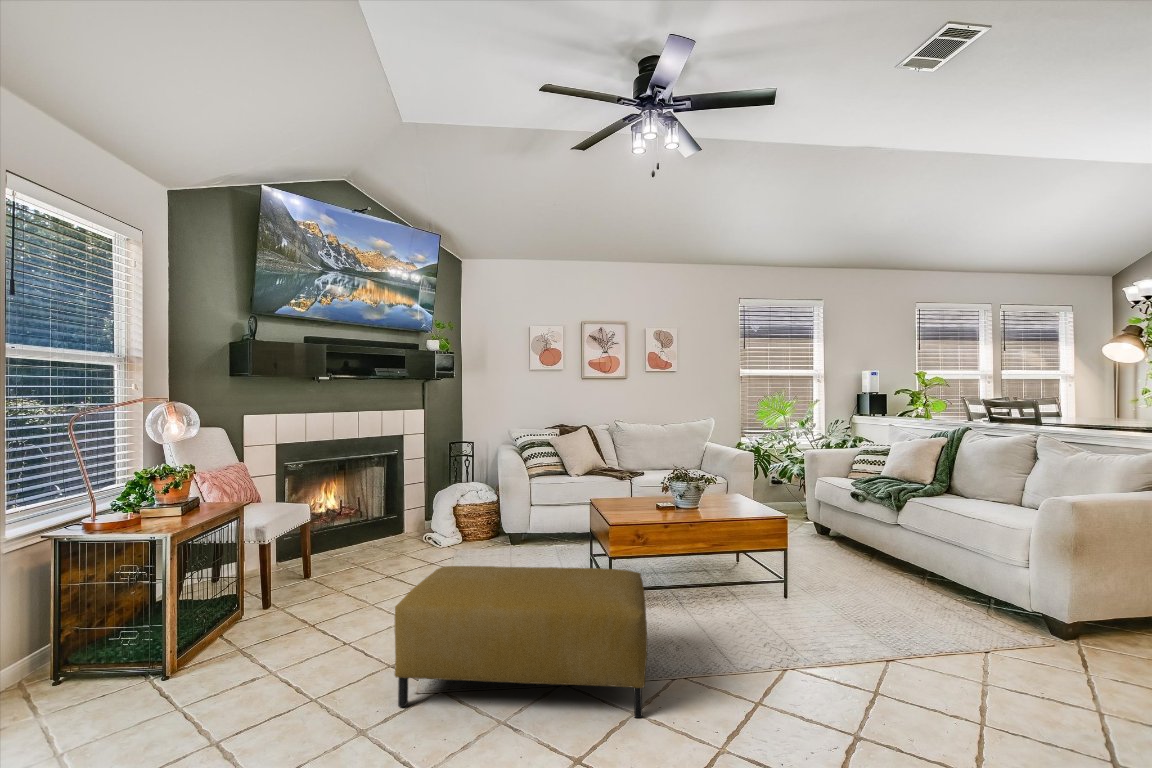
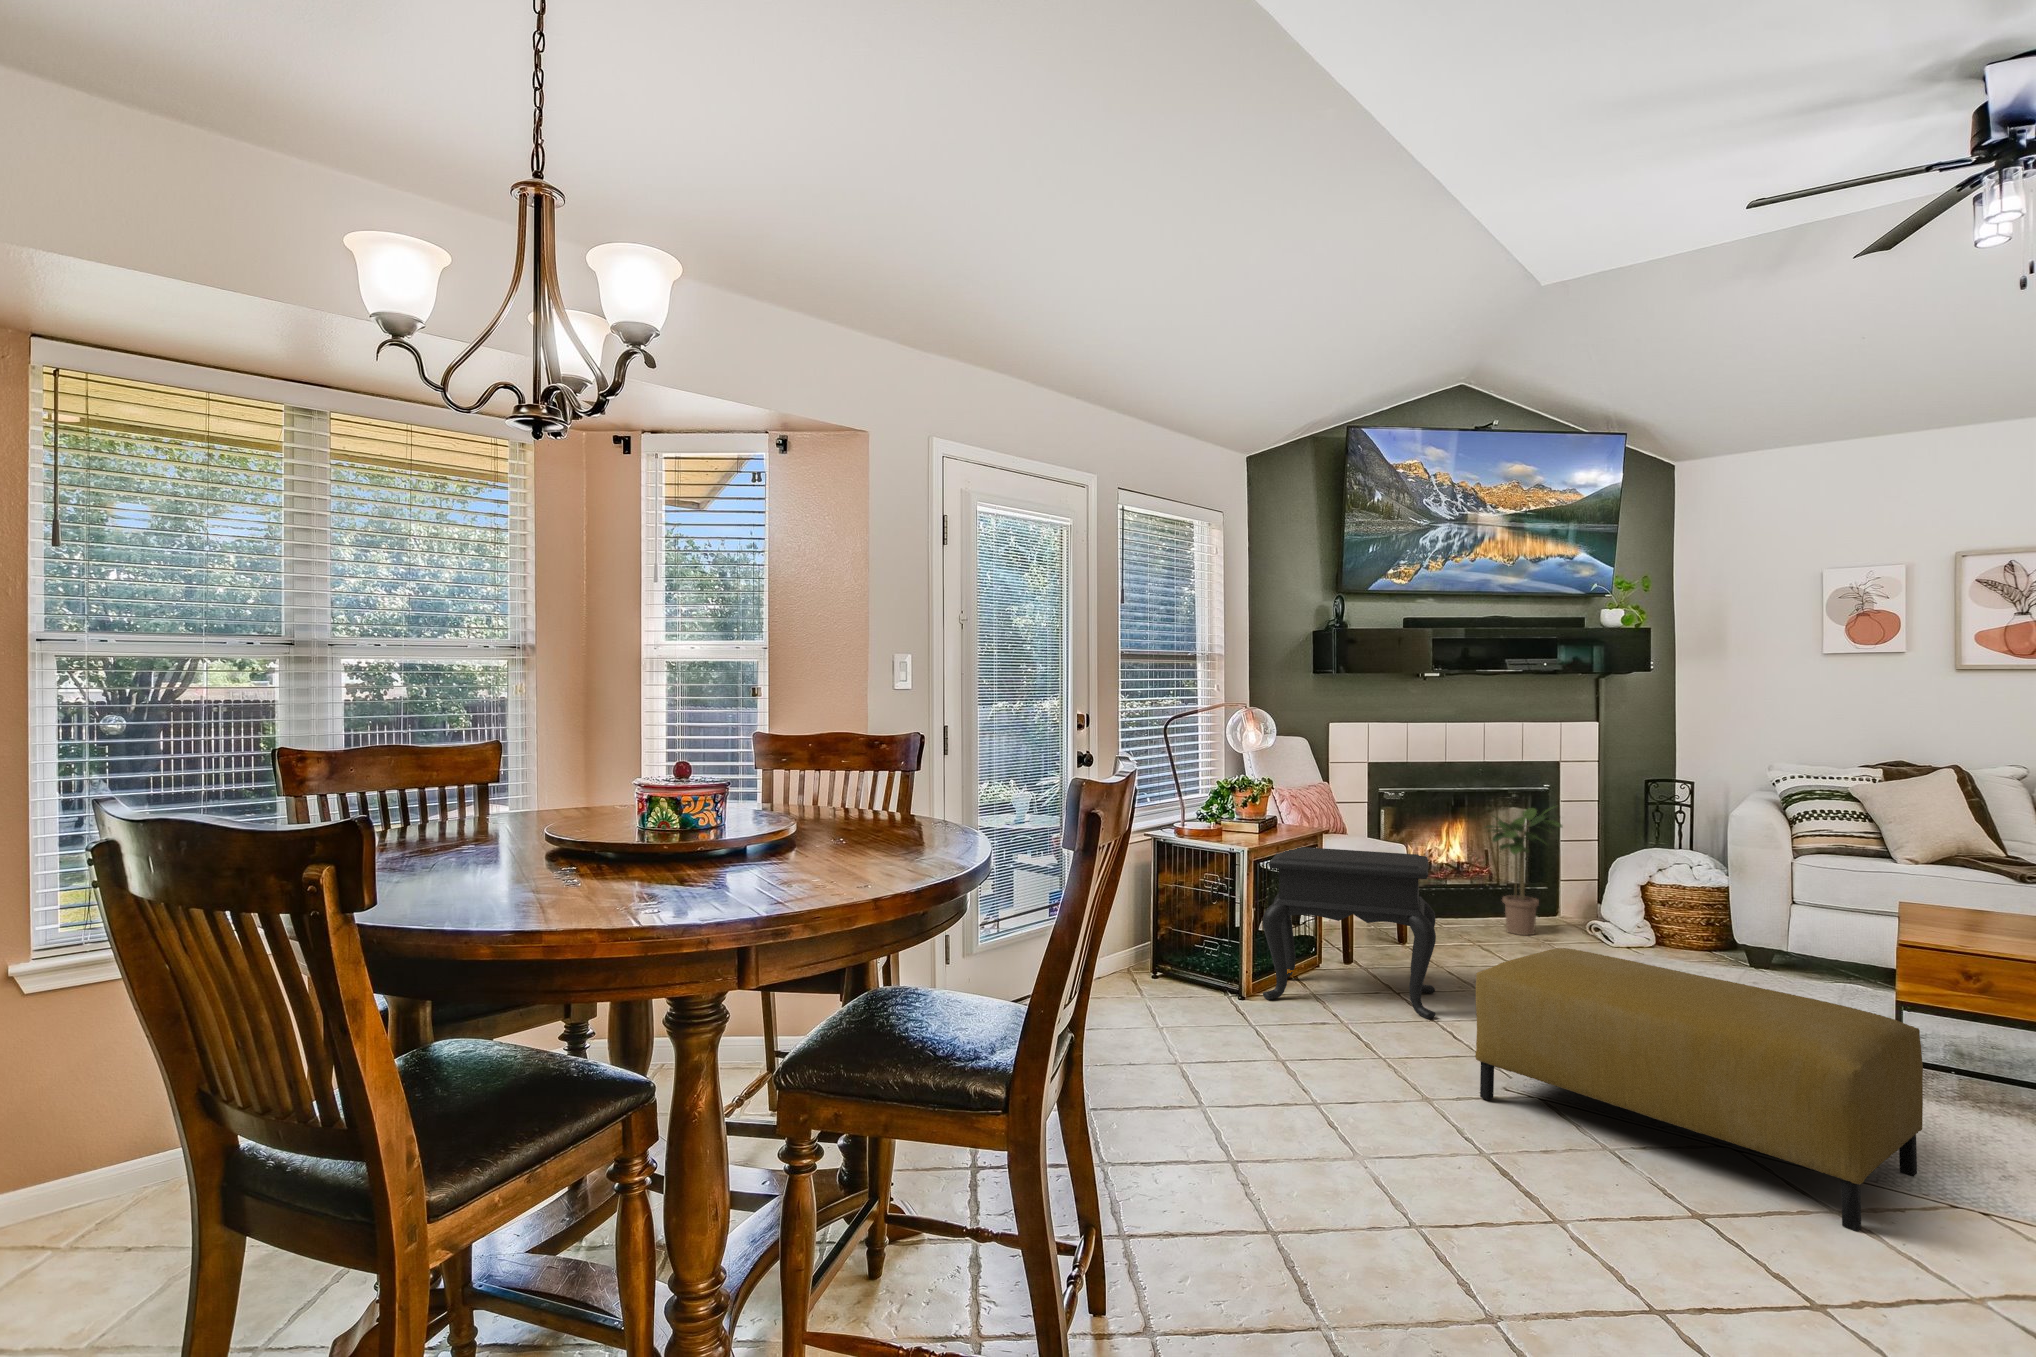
potted plant: none [362,463,411,553] -> present [1486,808,1562,935]
side table: none [187,512,346,670] -> present [1263,847,1436,1019]

